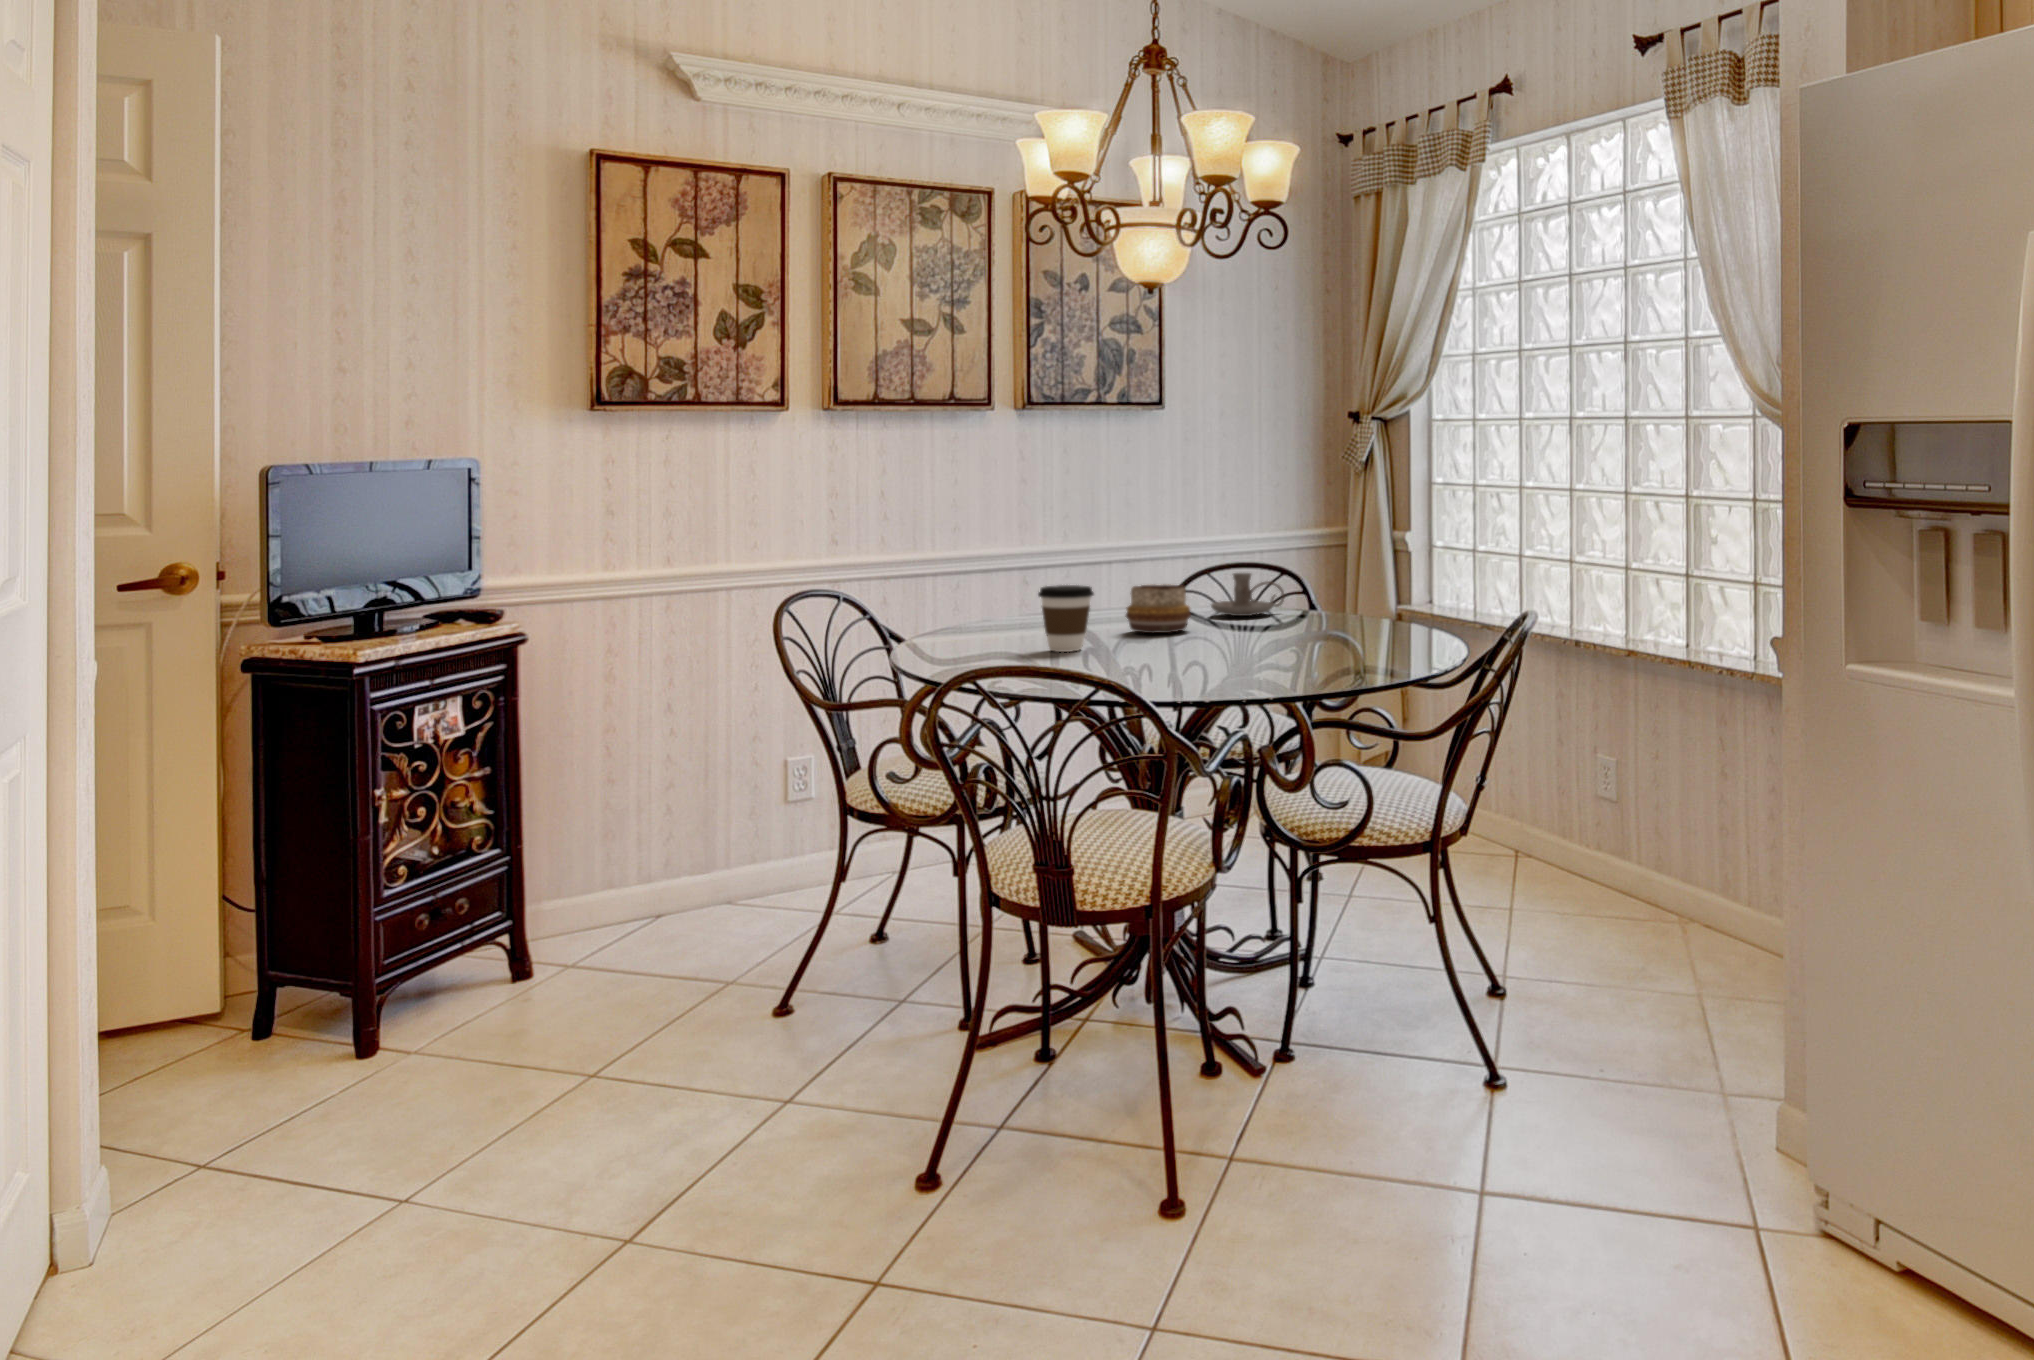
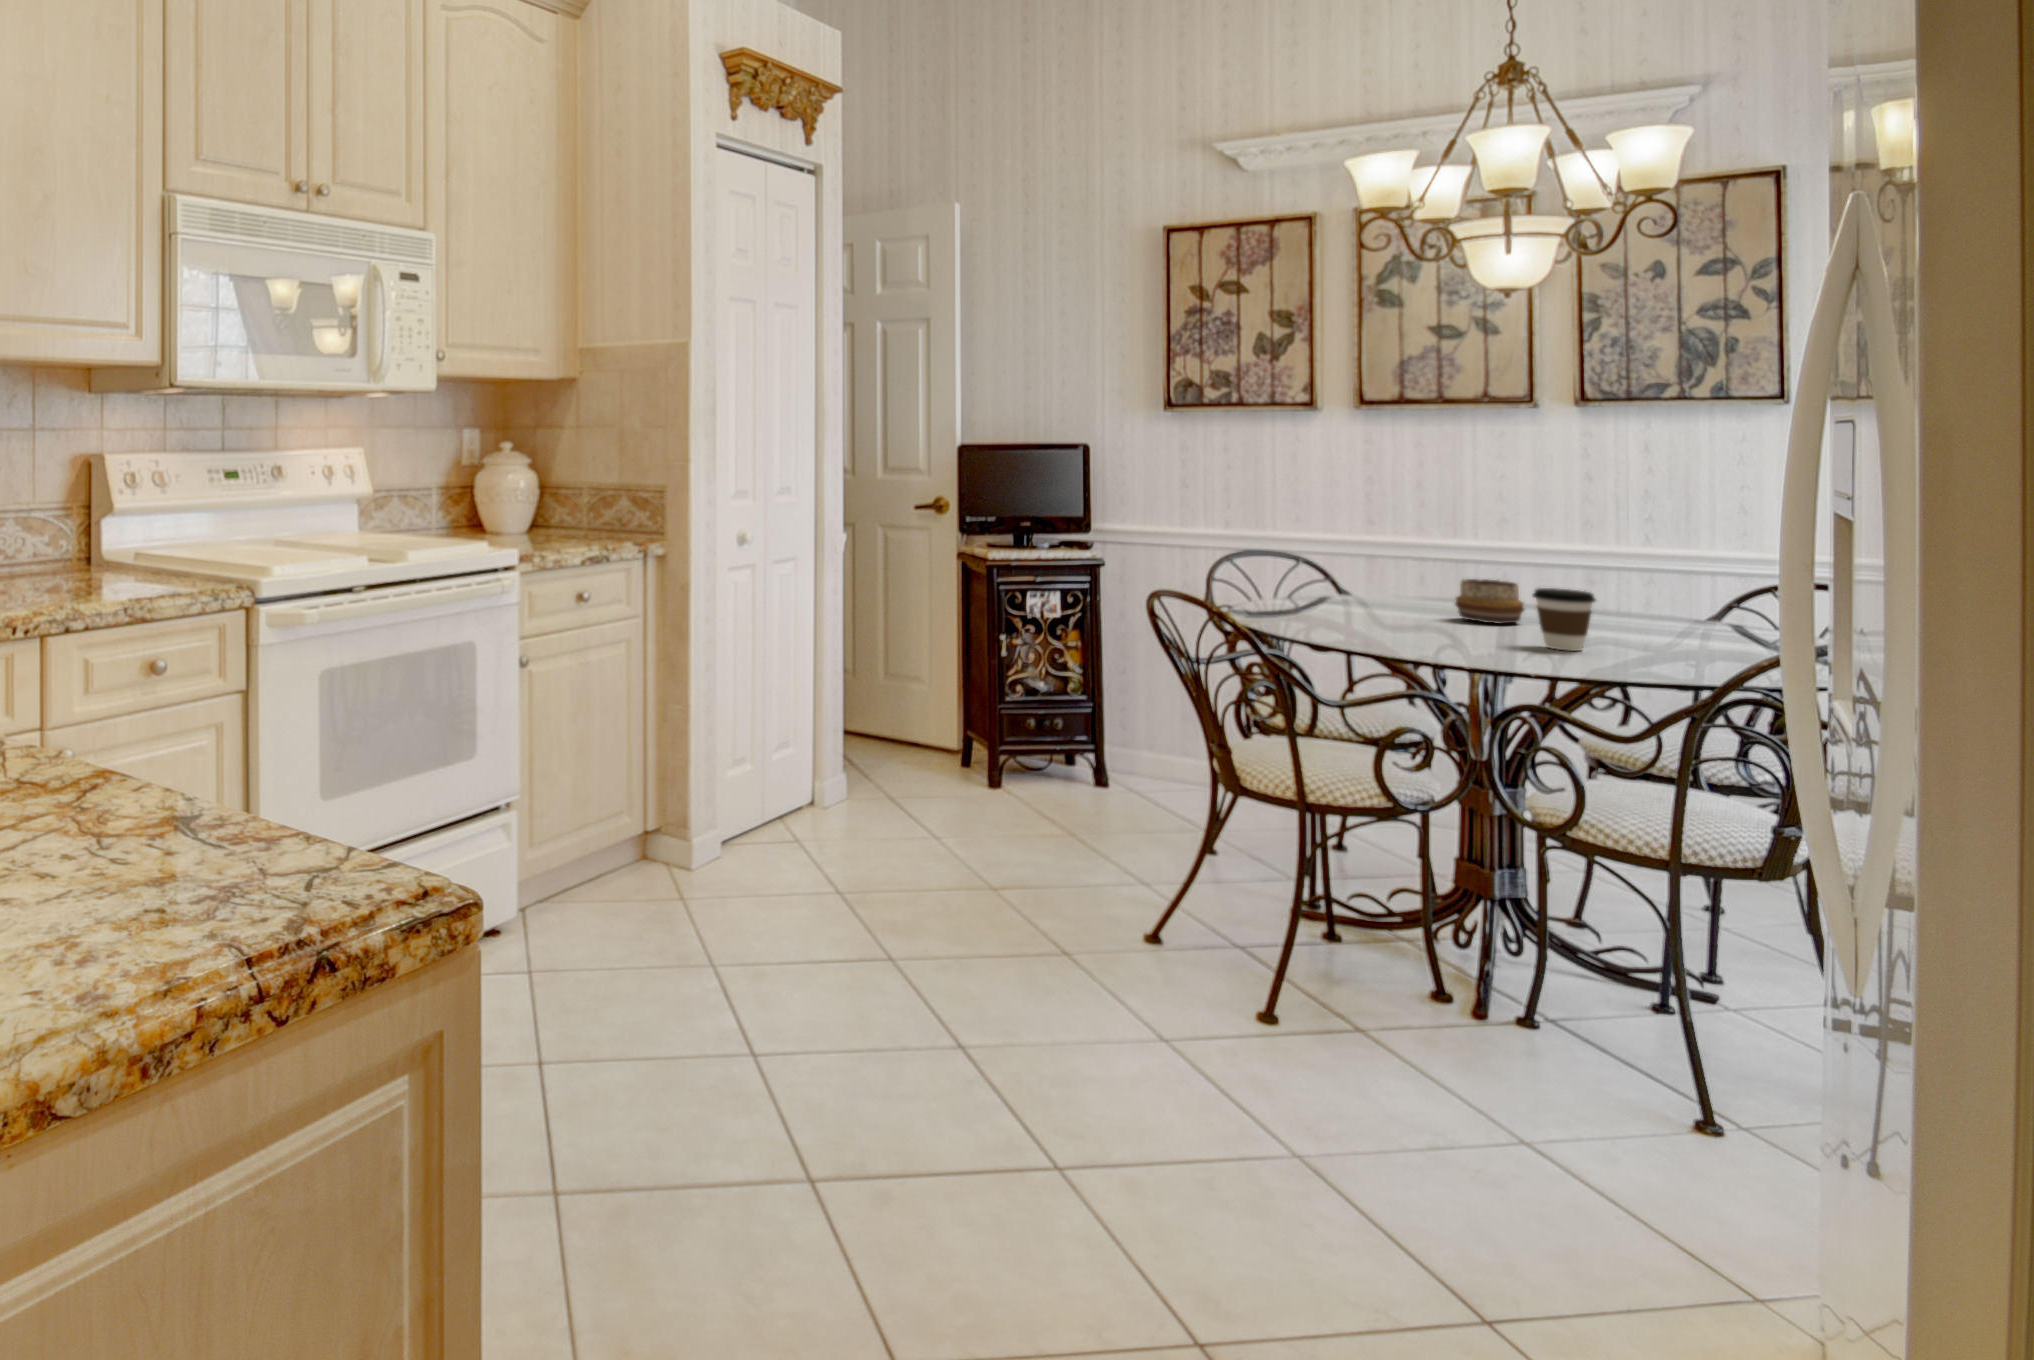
candle holder: present [1211,573,1284,616] -> none [1599,582,1697,626]
coffee cup: present [1038,585,1094,652] -> present [1533,588,1596,651]

